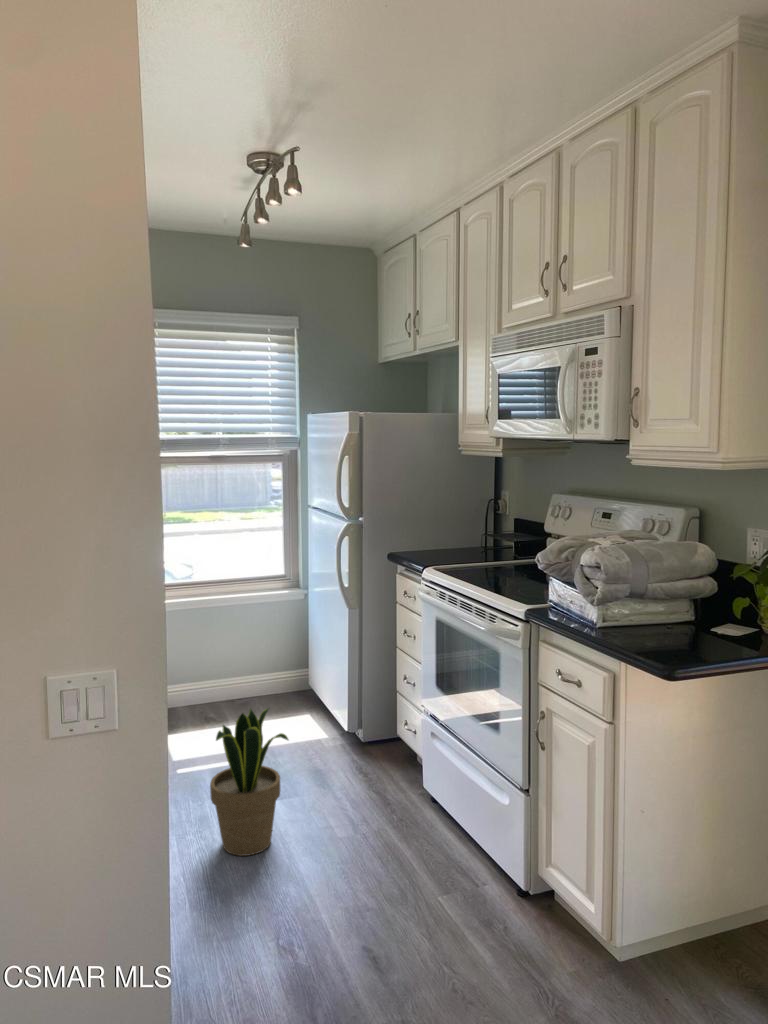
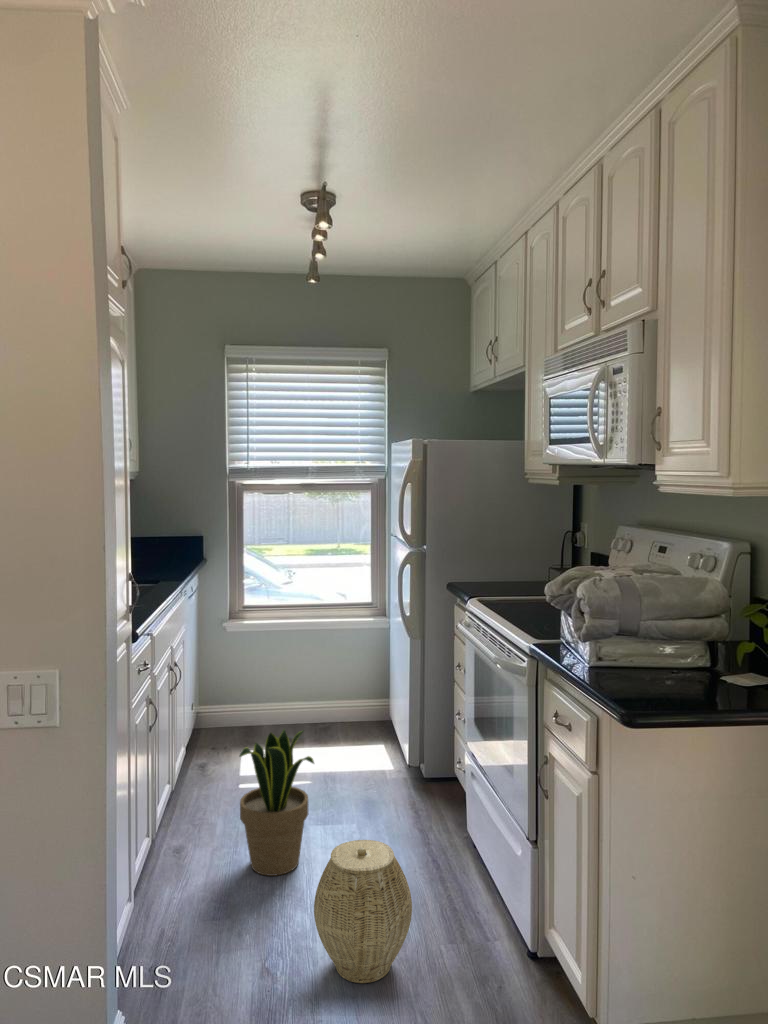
woven basket: none [325,808,420,944] -> present [314,840,412,983]

